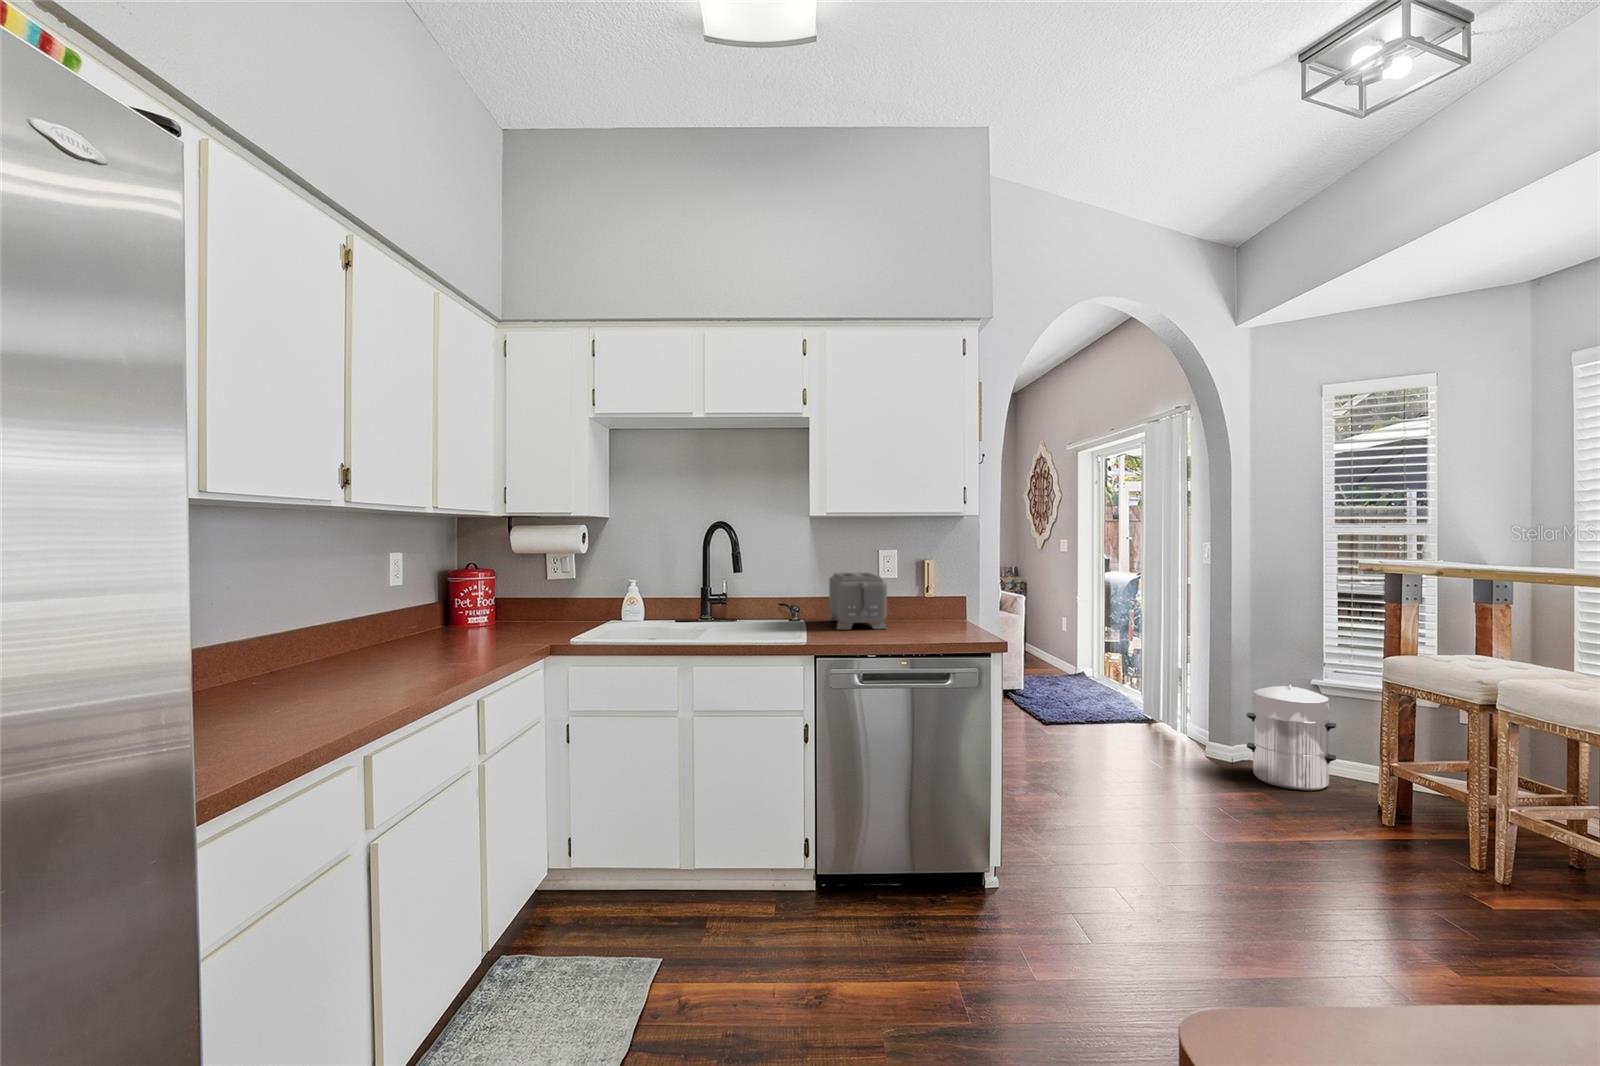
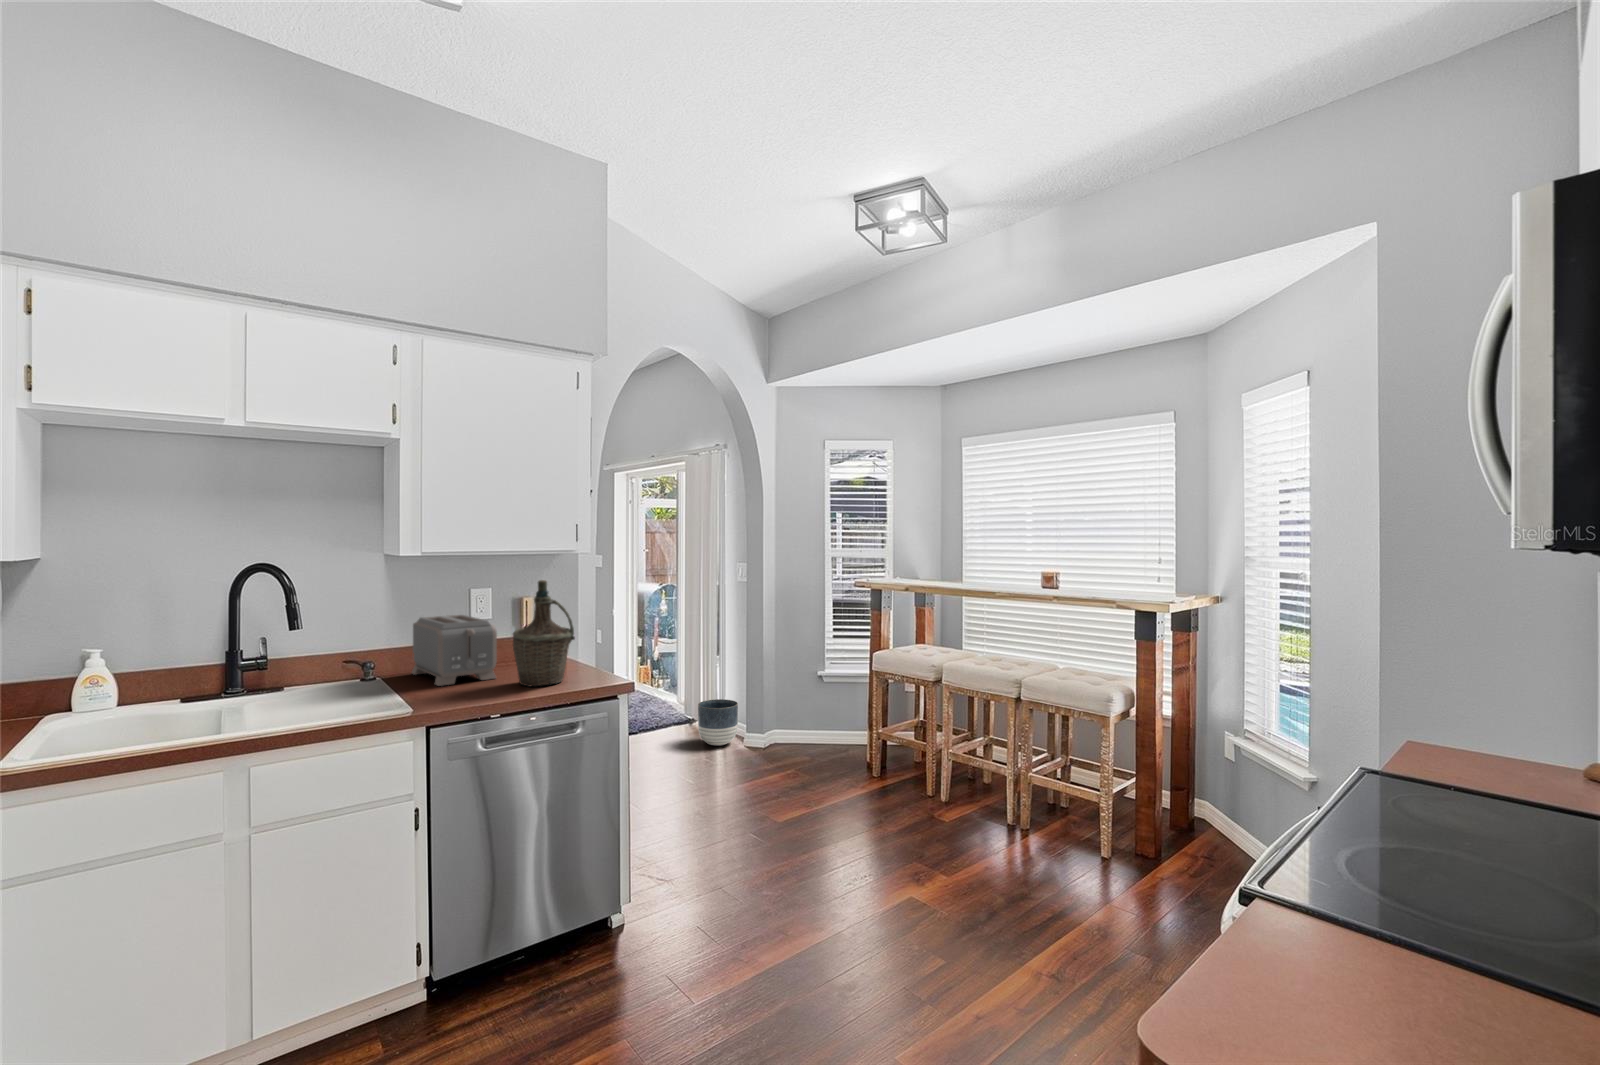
bottle: none [893,539,948,637] -> present [513,580,575,687]
waste bin: present [1247,683,1336,790] -> none [776,676,836,761]
planter: none [1150,698,1200,751] -> present [698,699,738,746]

